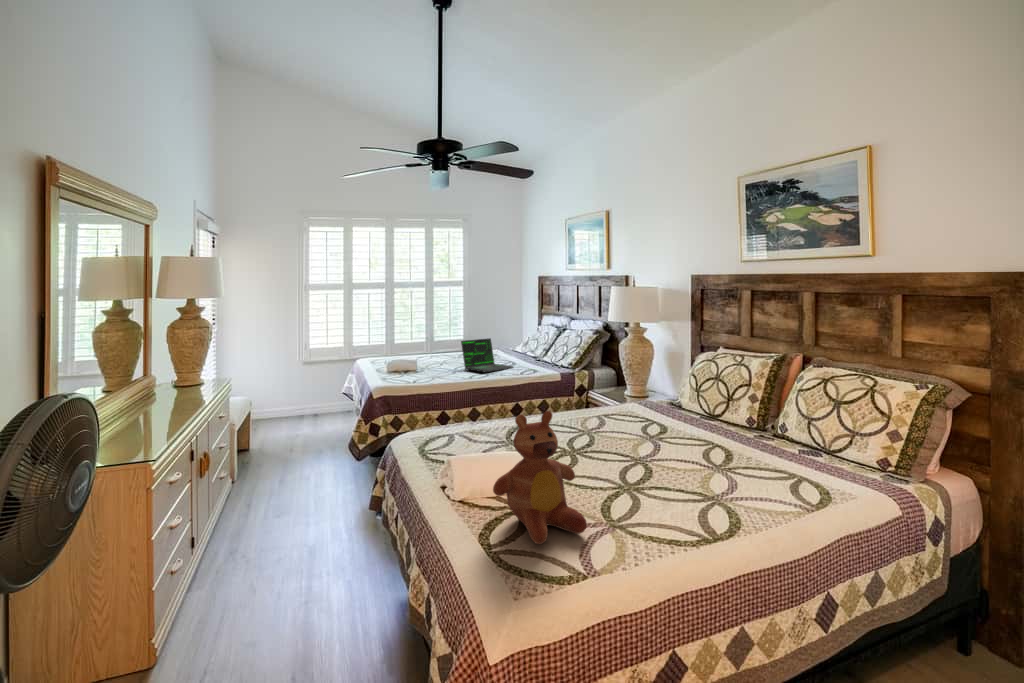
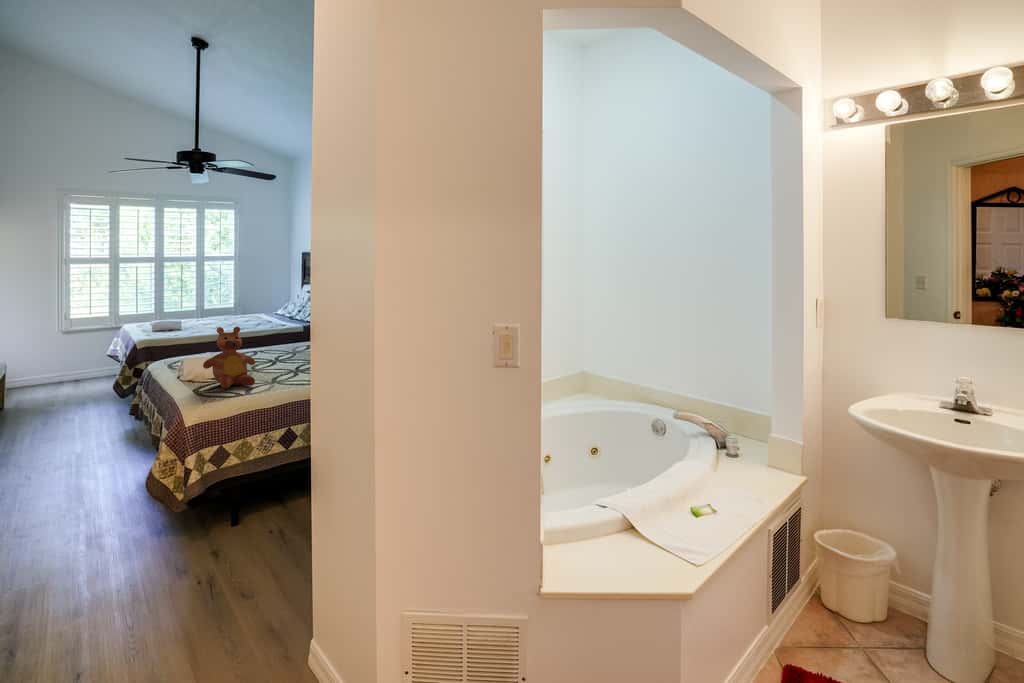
laptop: present [461,338,514,372] -> none [218,306,264,330]

